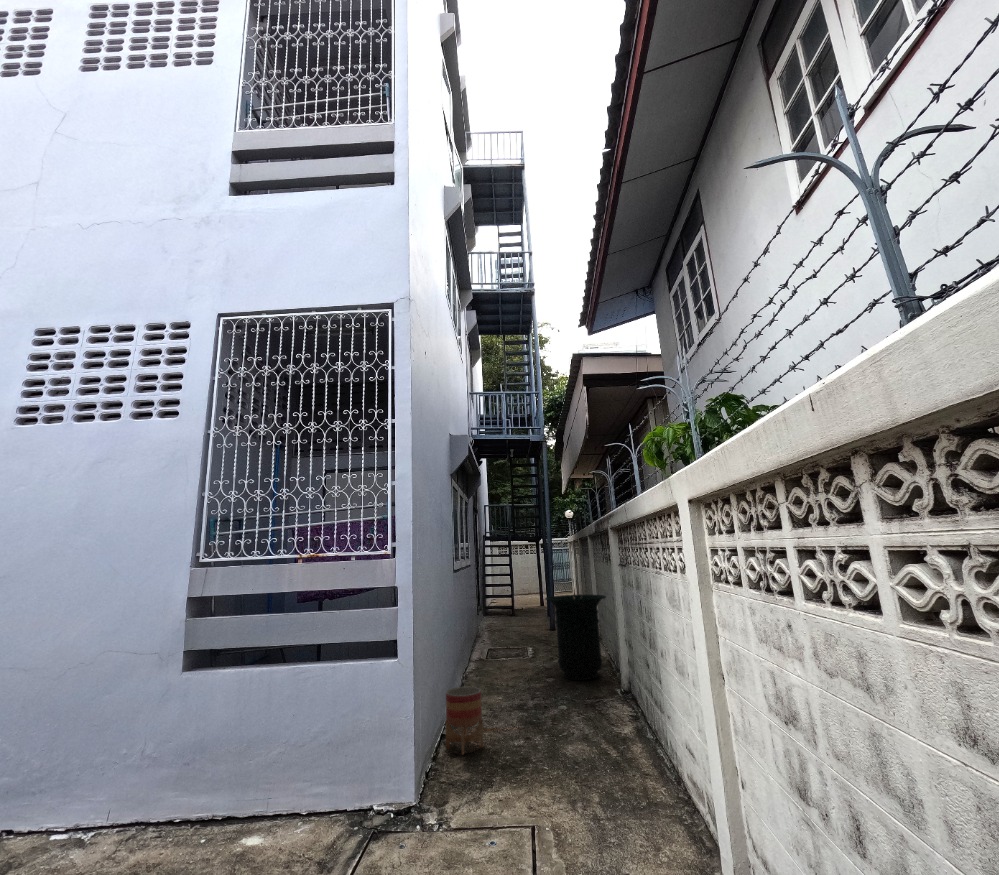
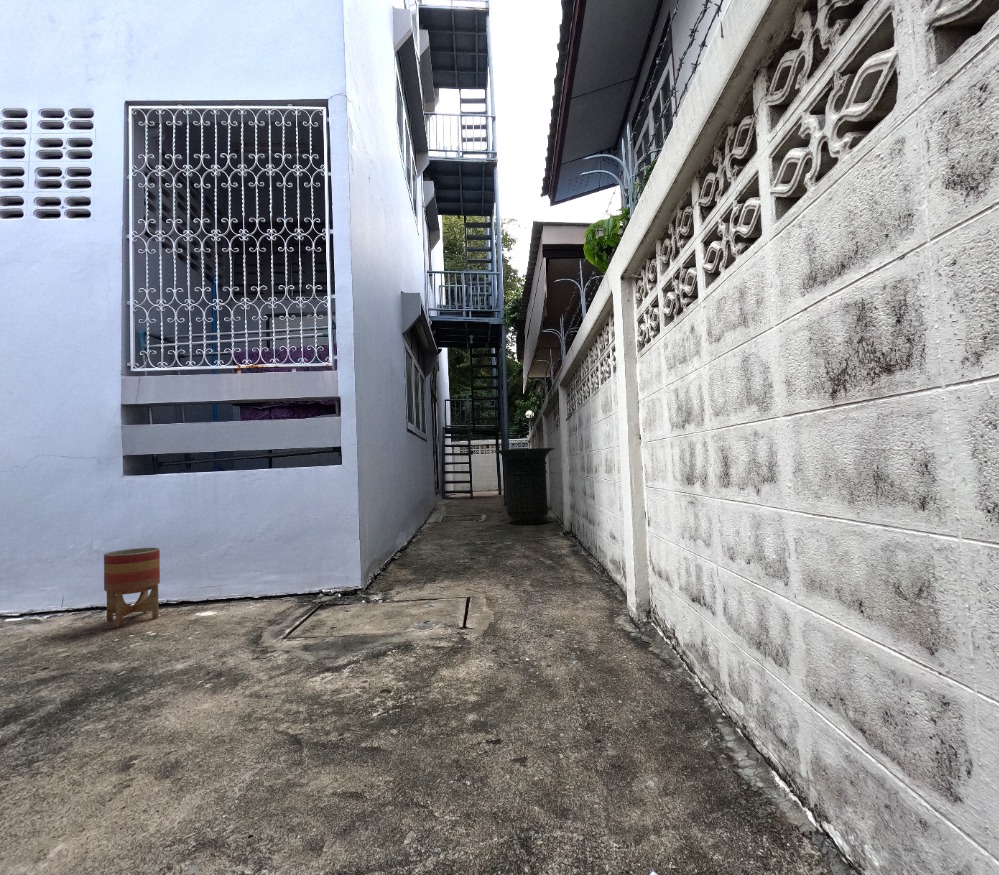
planter: present [446,687,483,755] -> present [104,548,160,627]

